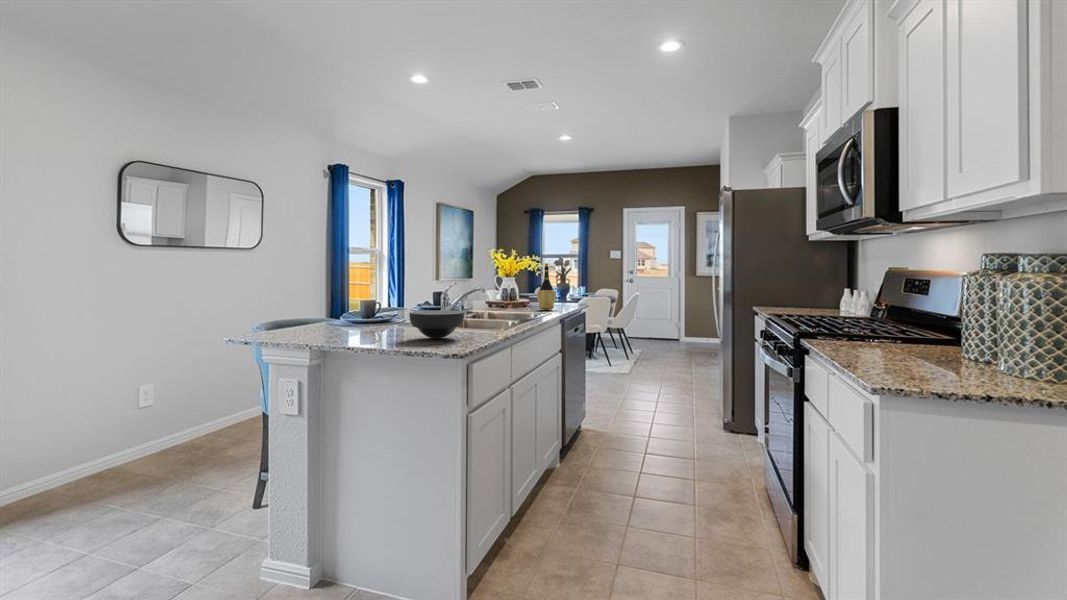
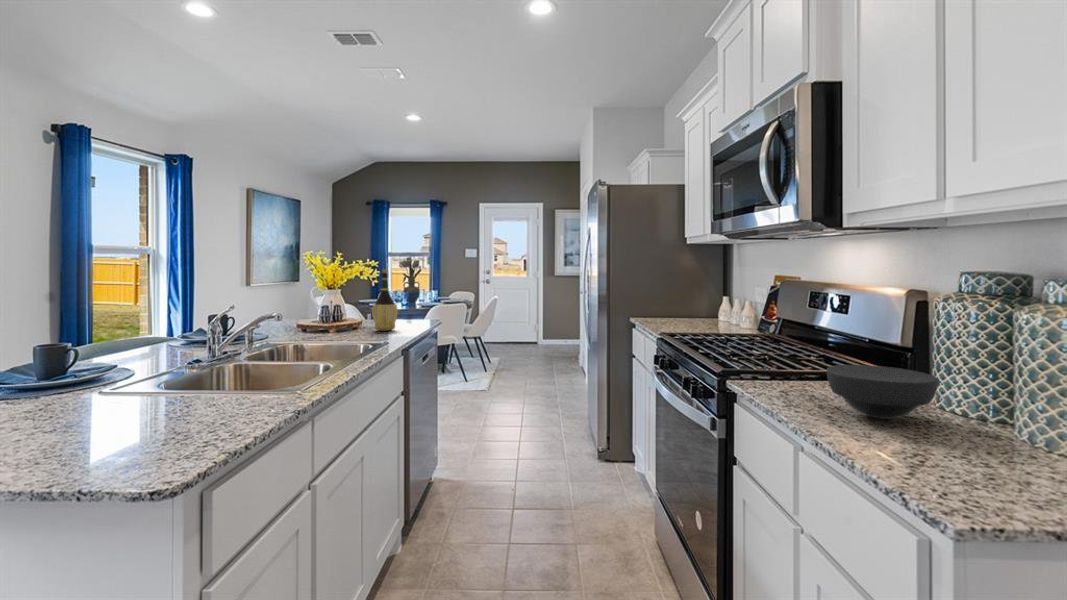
bowl: present [409,310,464,339] -> present [827,365,939,419]

